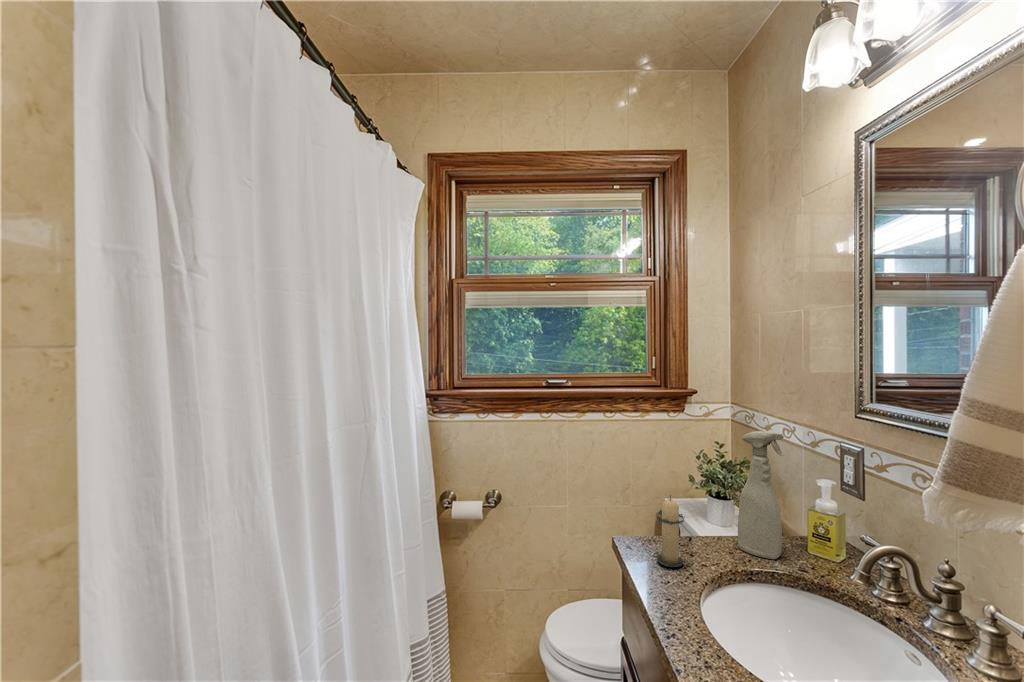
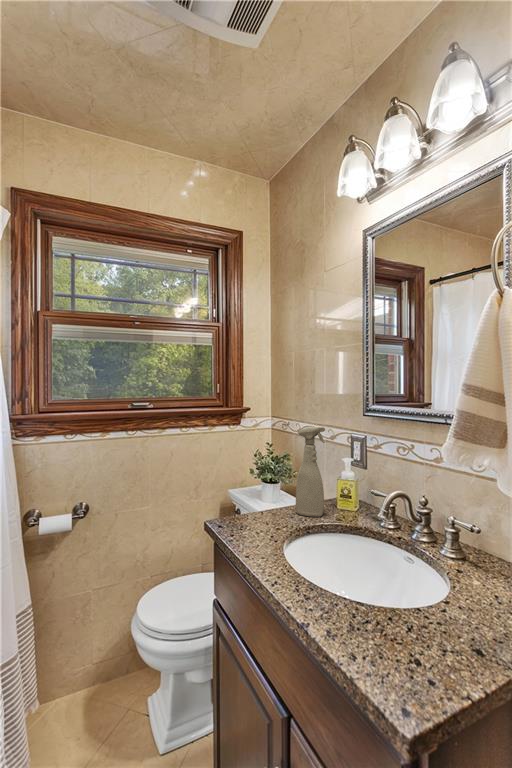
candle: present [656,495,685,567] -> none [243,479,268,536]

